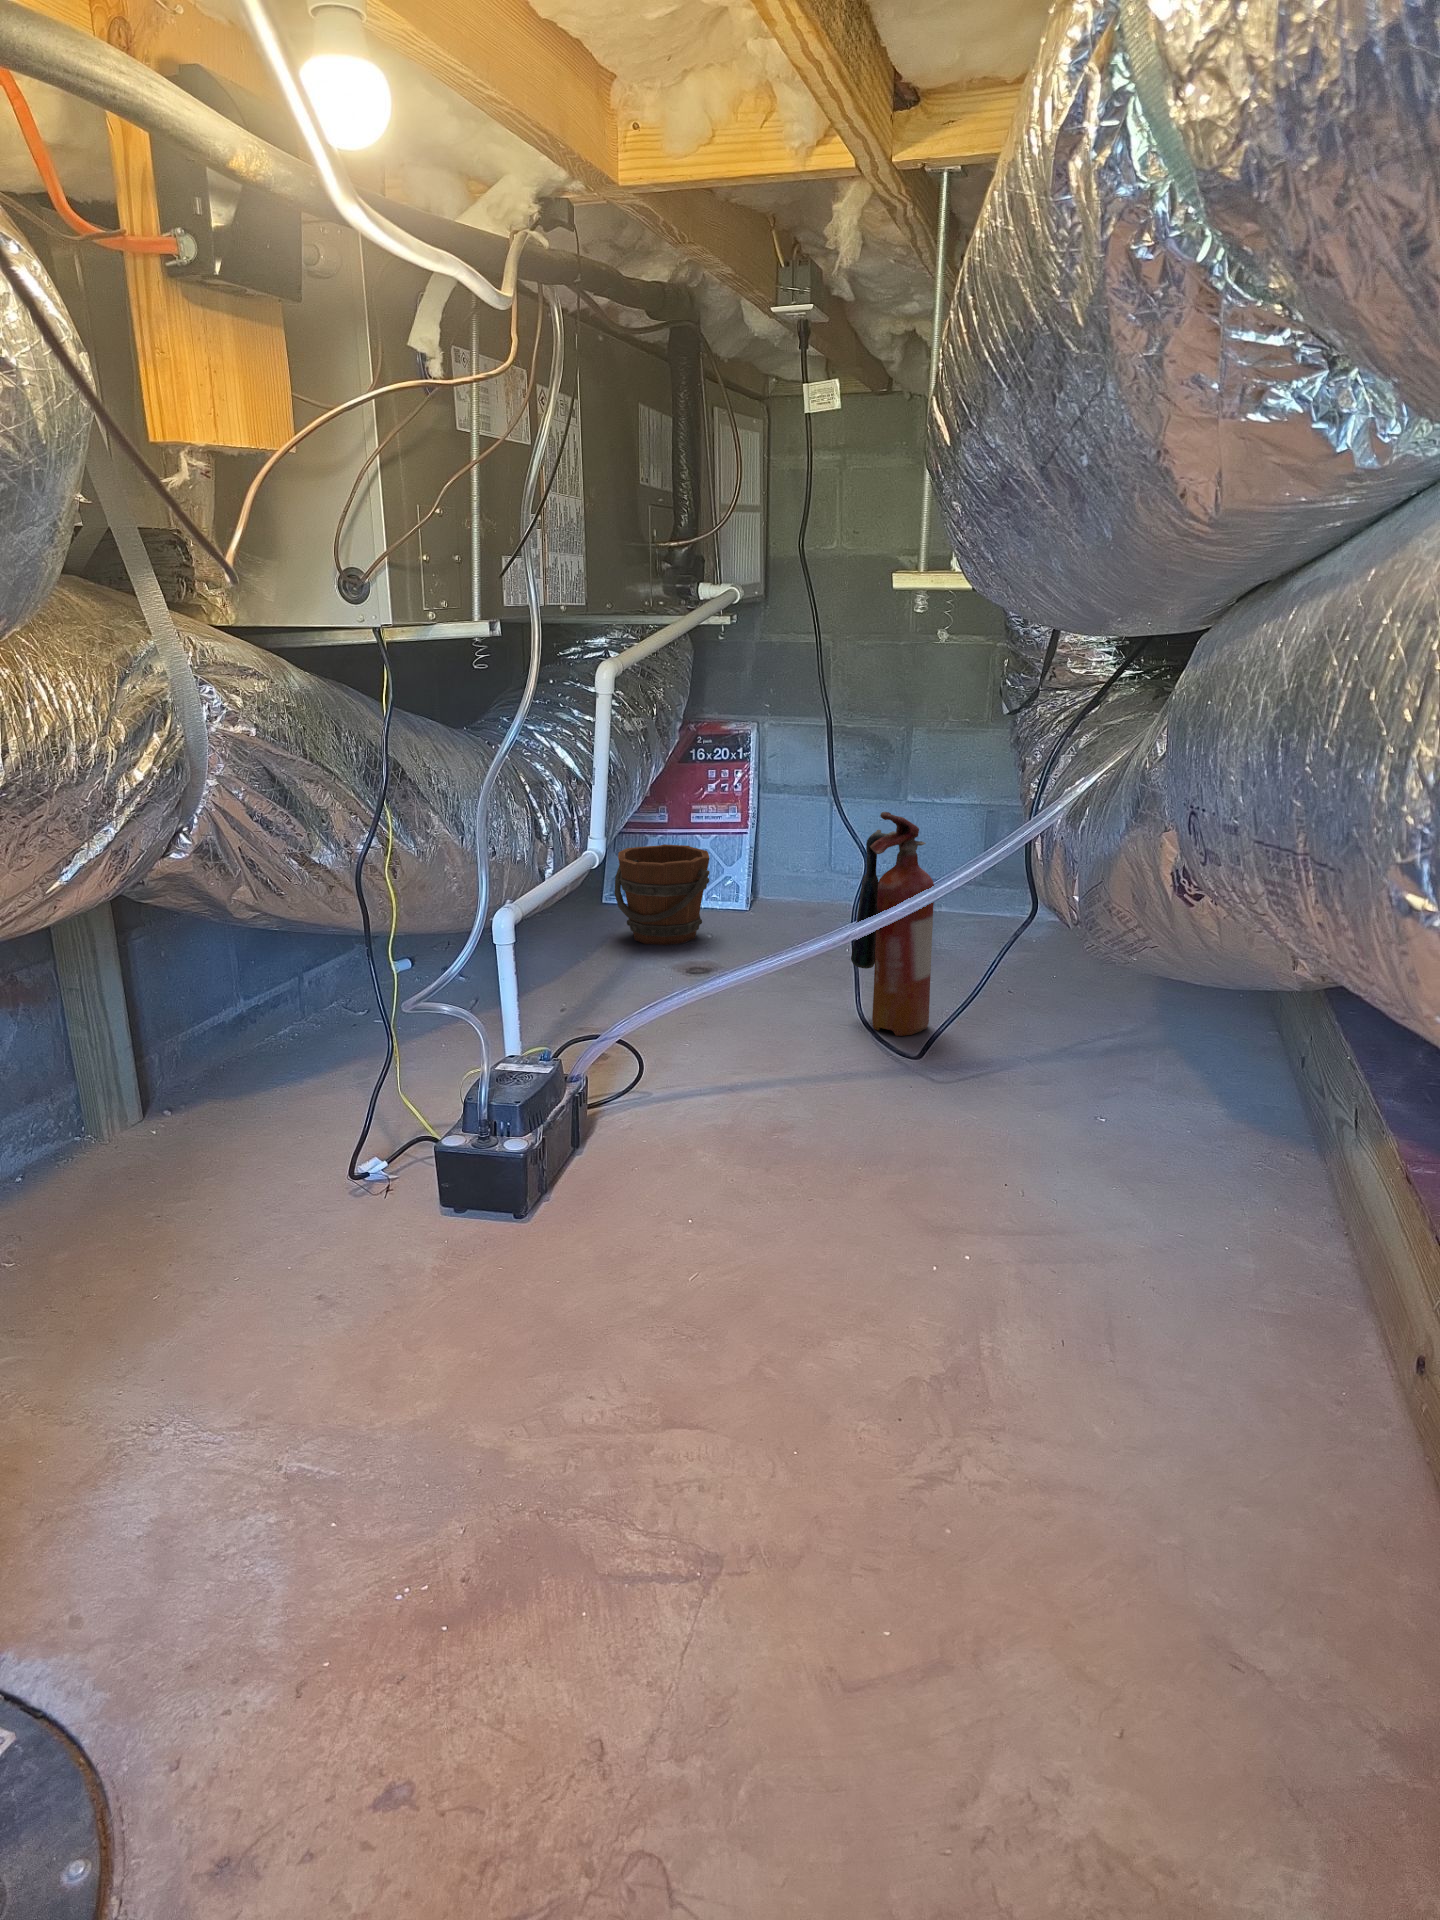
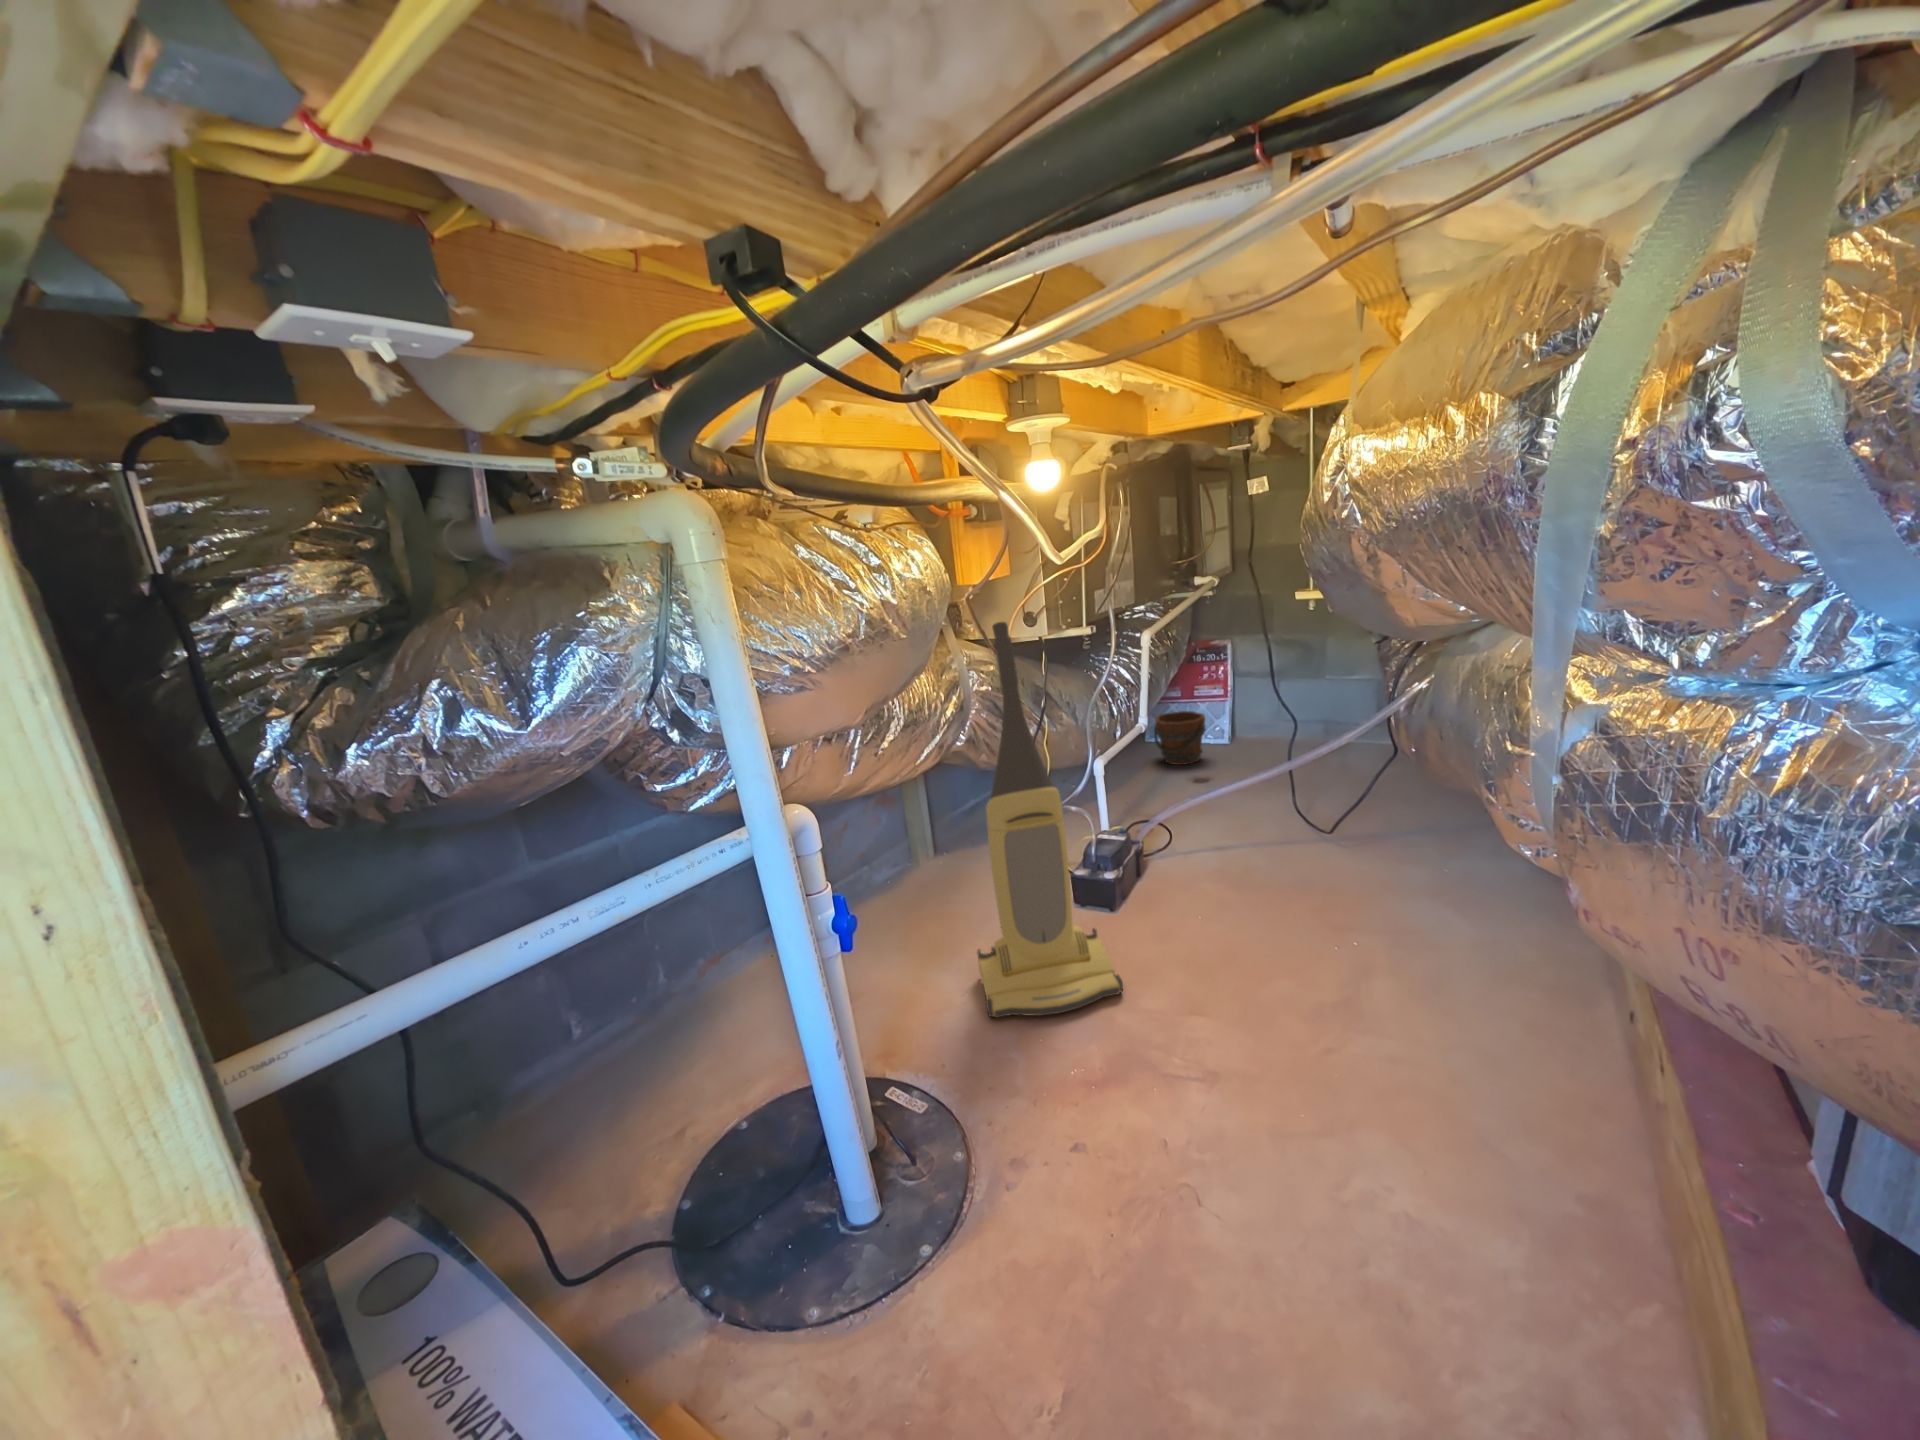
vacuum cleaner: none [195,530,533,1483] -> present [977,622,1123,1018]
fire extinguisher: present [851,812,934,1036] -> none [1289,698,1339,819]

